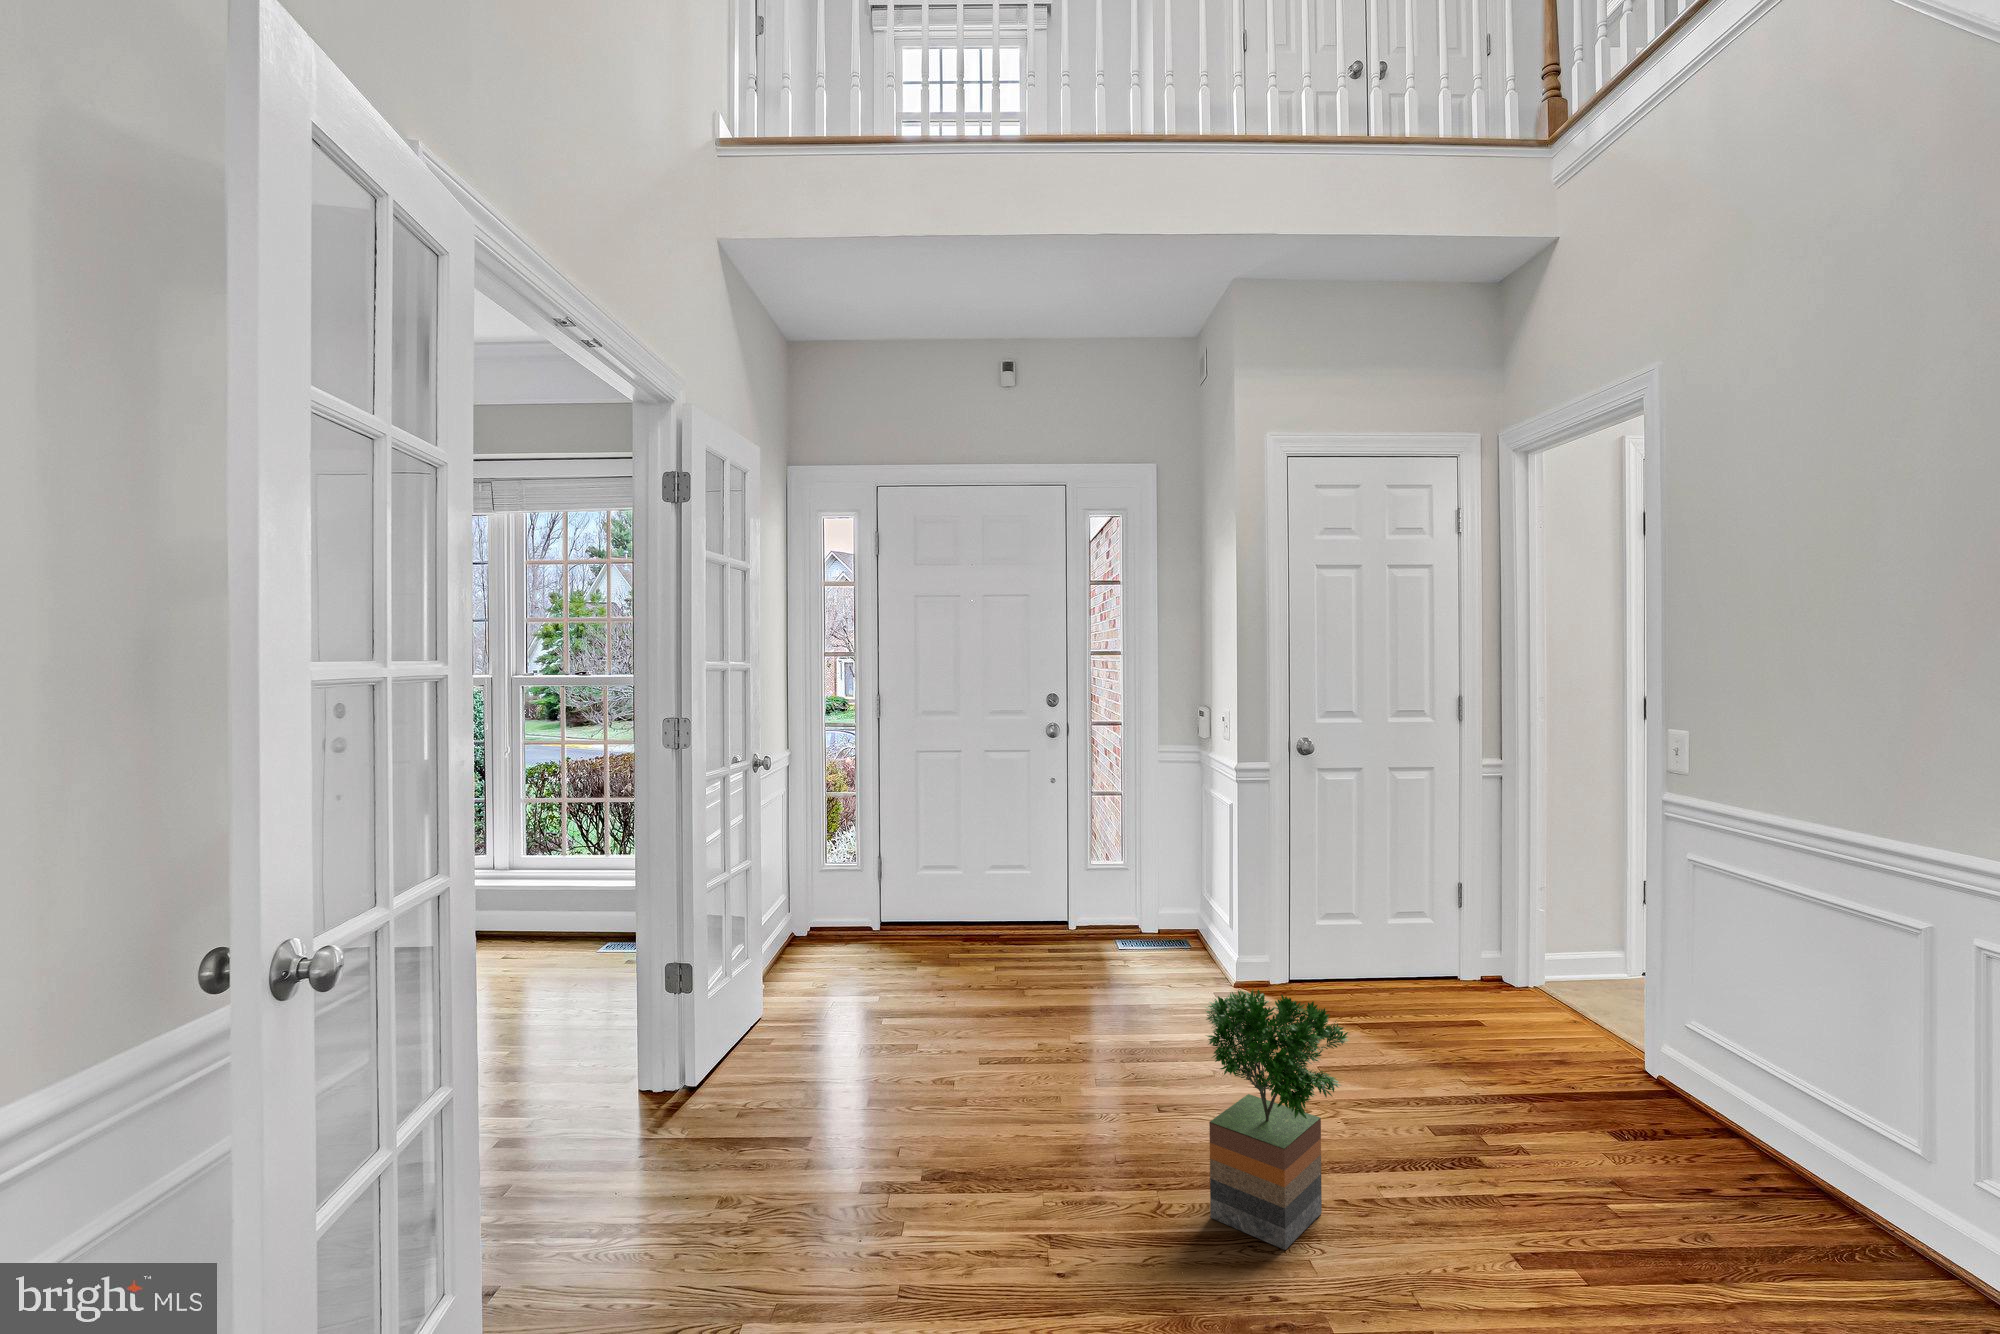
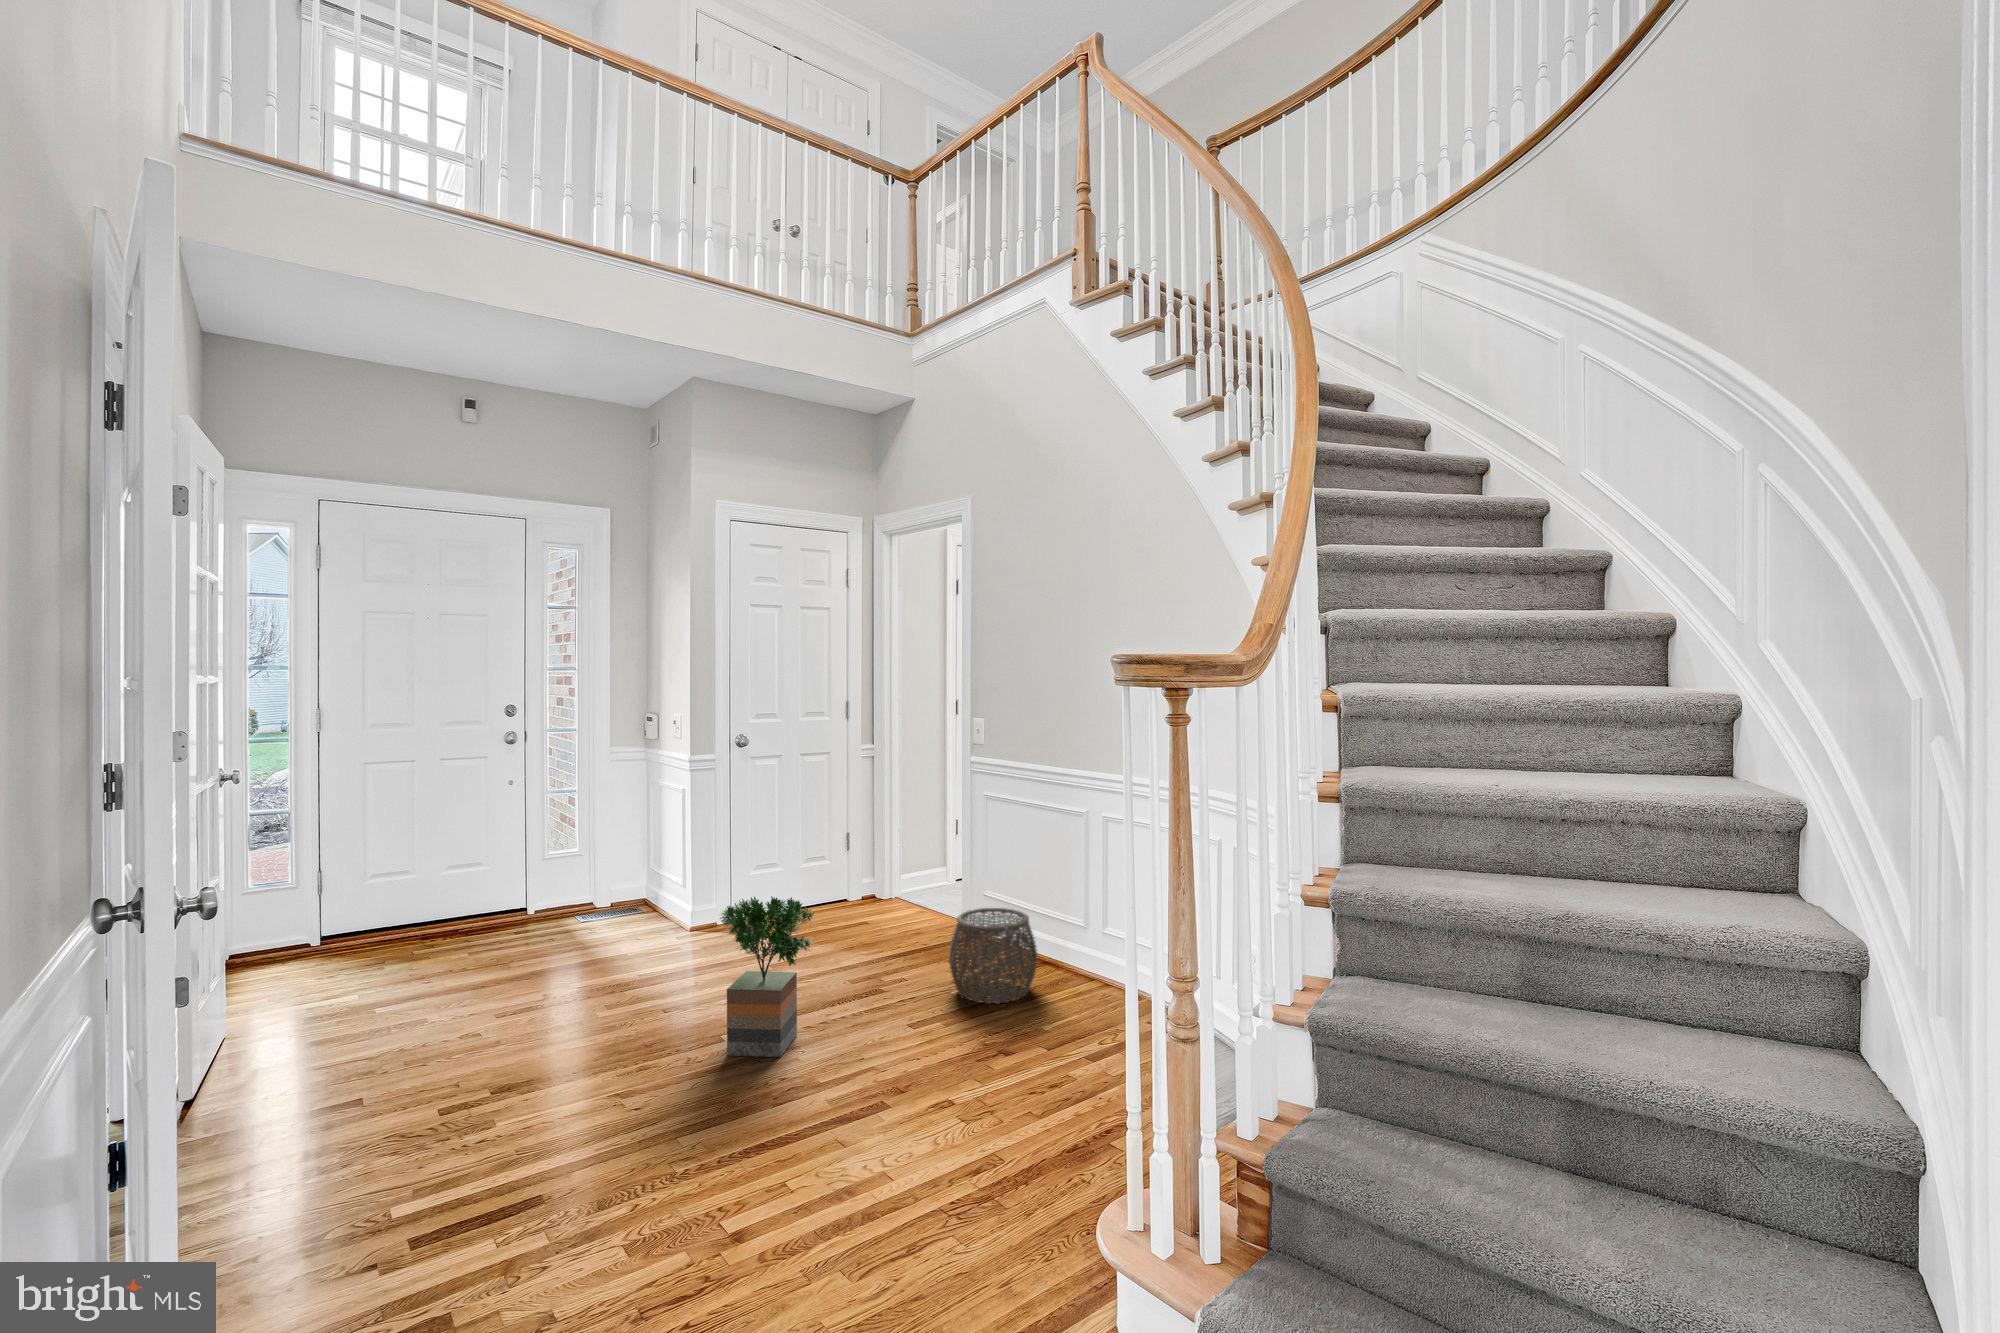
woven basket: none [1604,1070,1802,1270] -> present [949,908,1037,1004]

